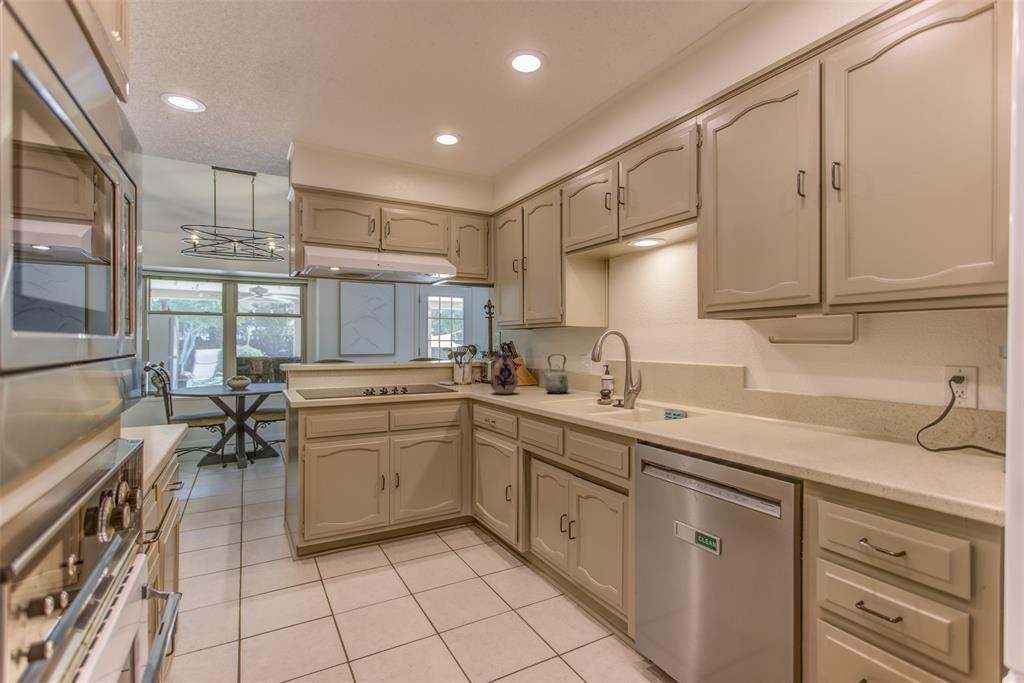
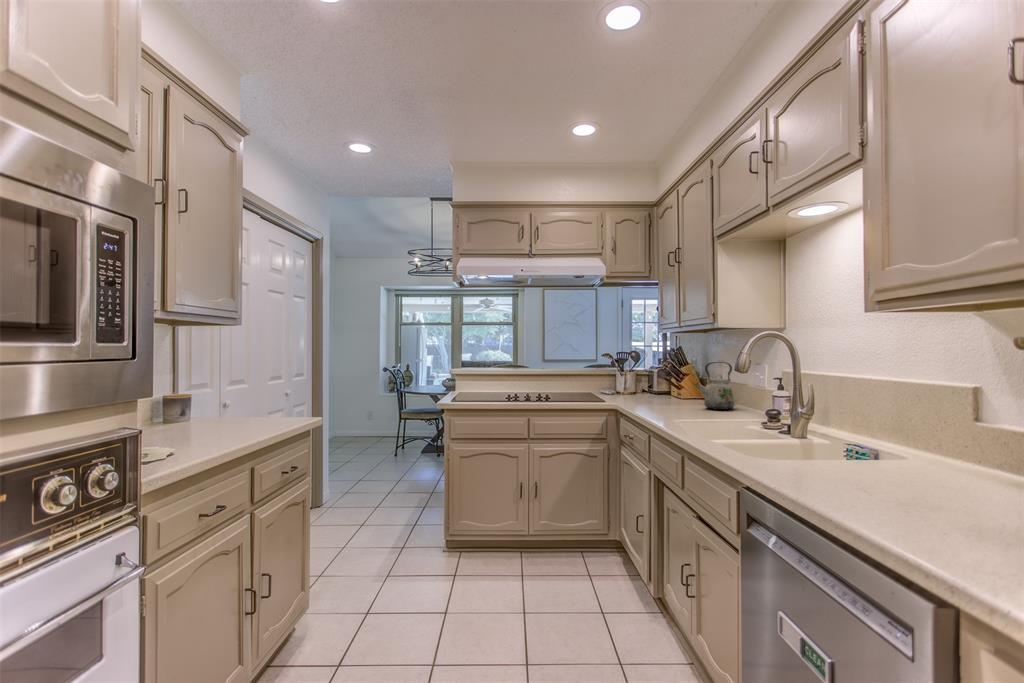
ceramic pitcher: present [490,354,518,394] -> none [636,362,669,407]

